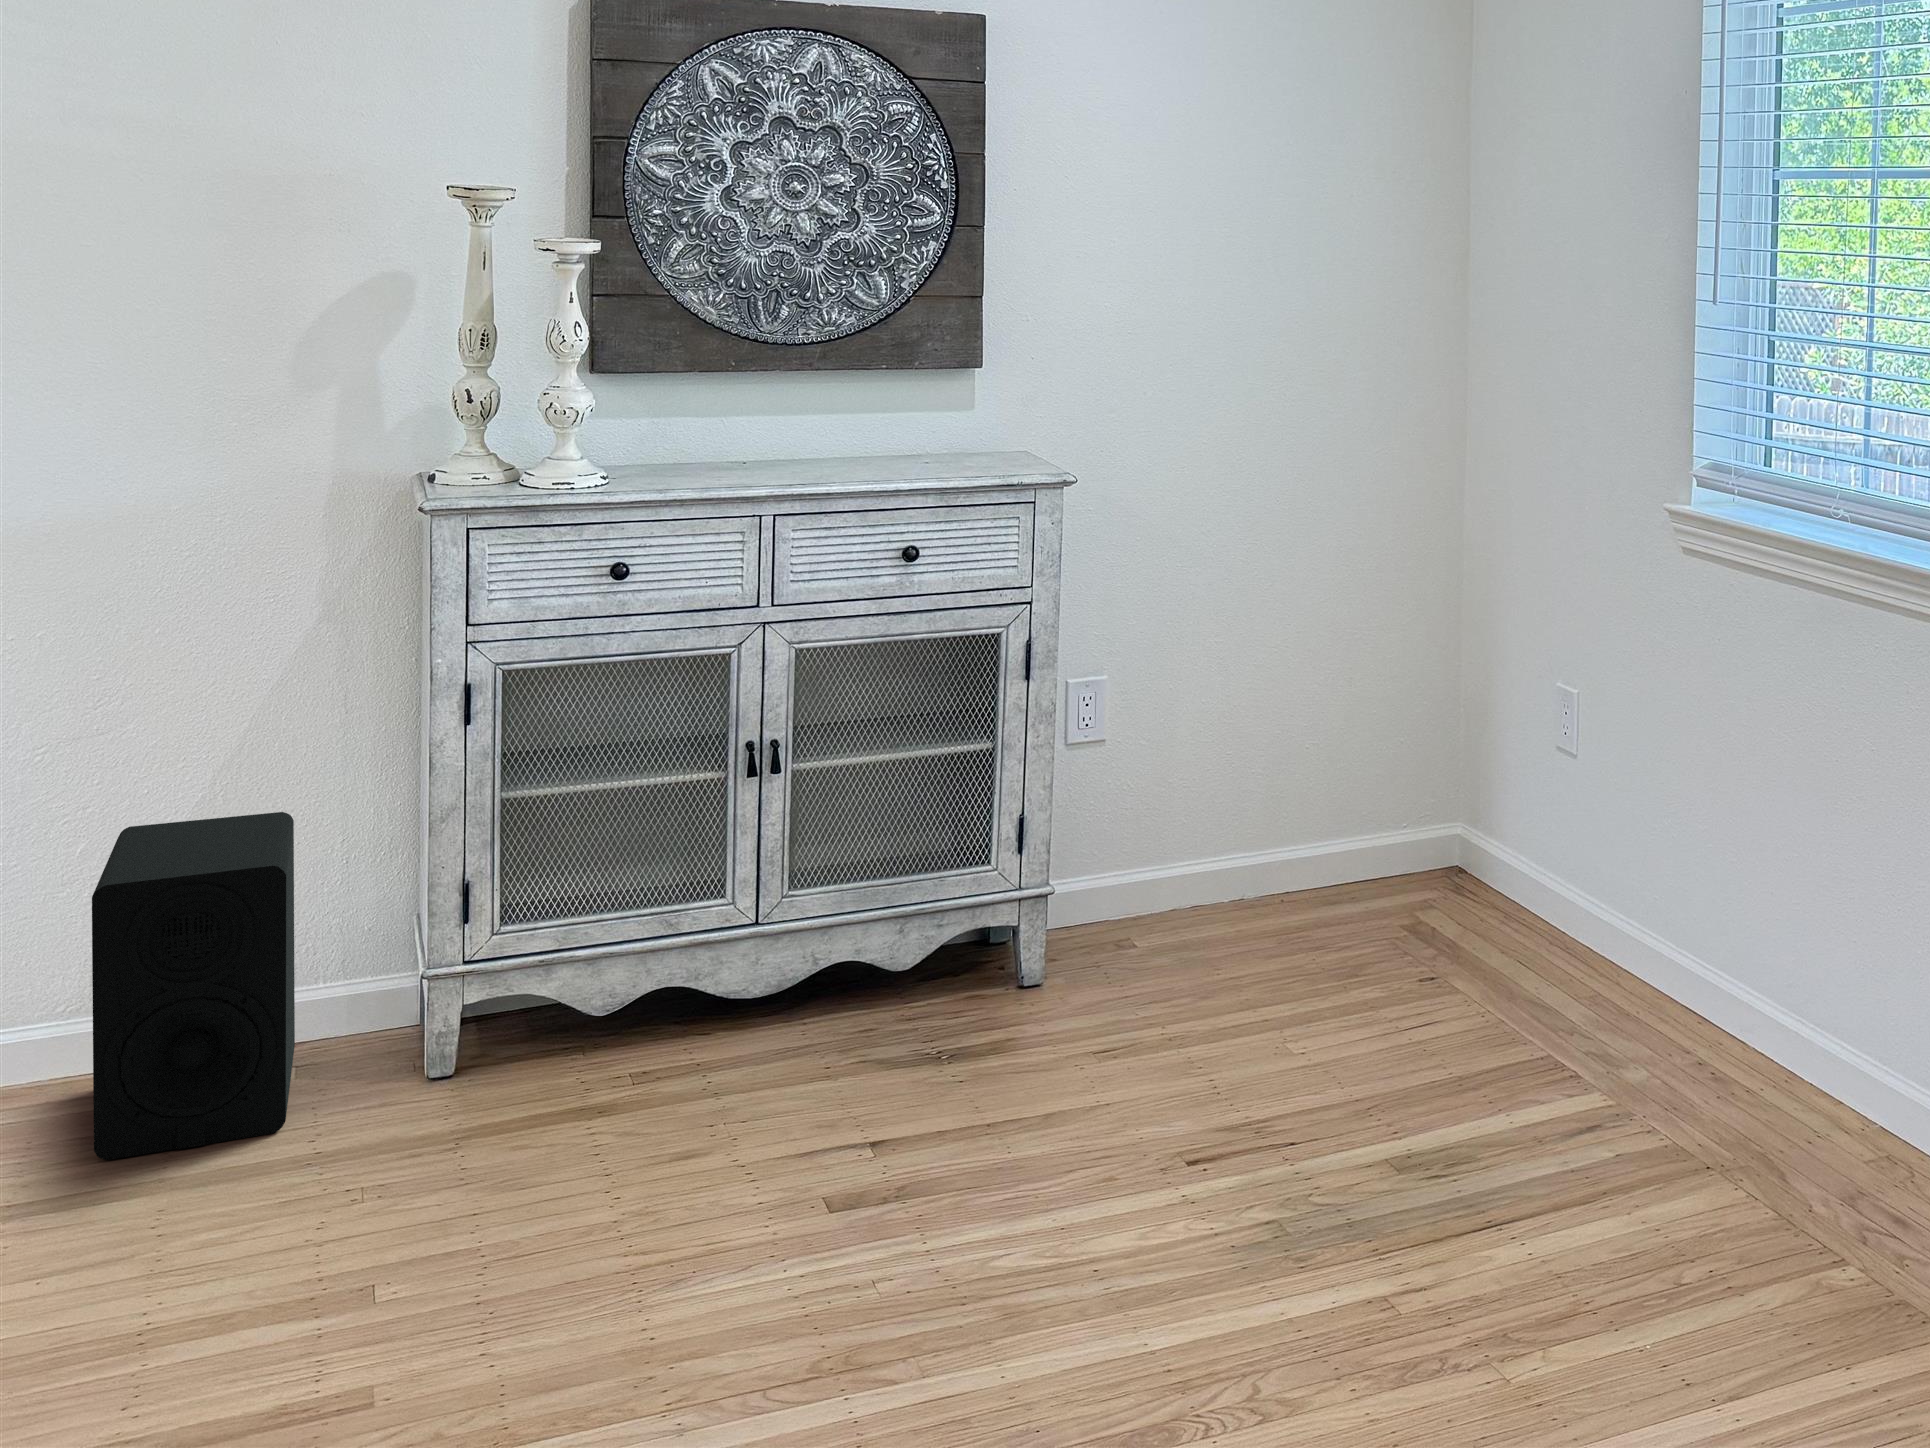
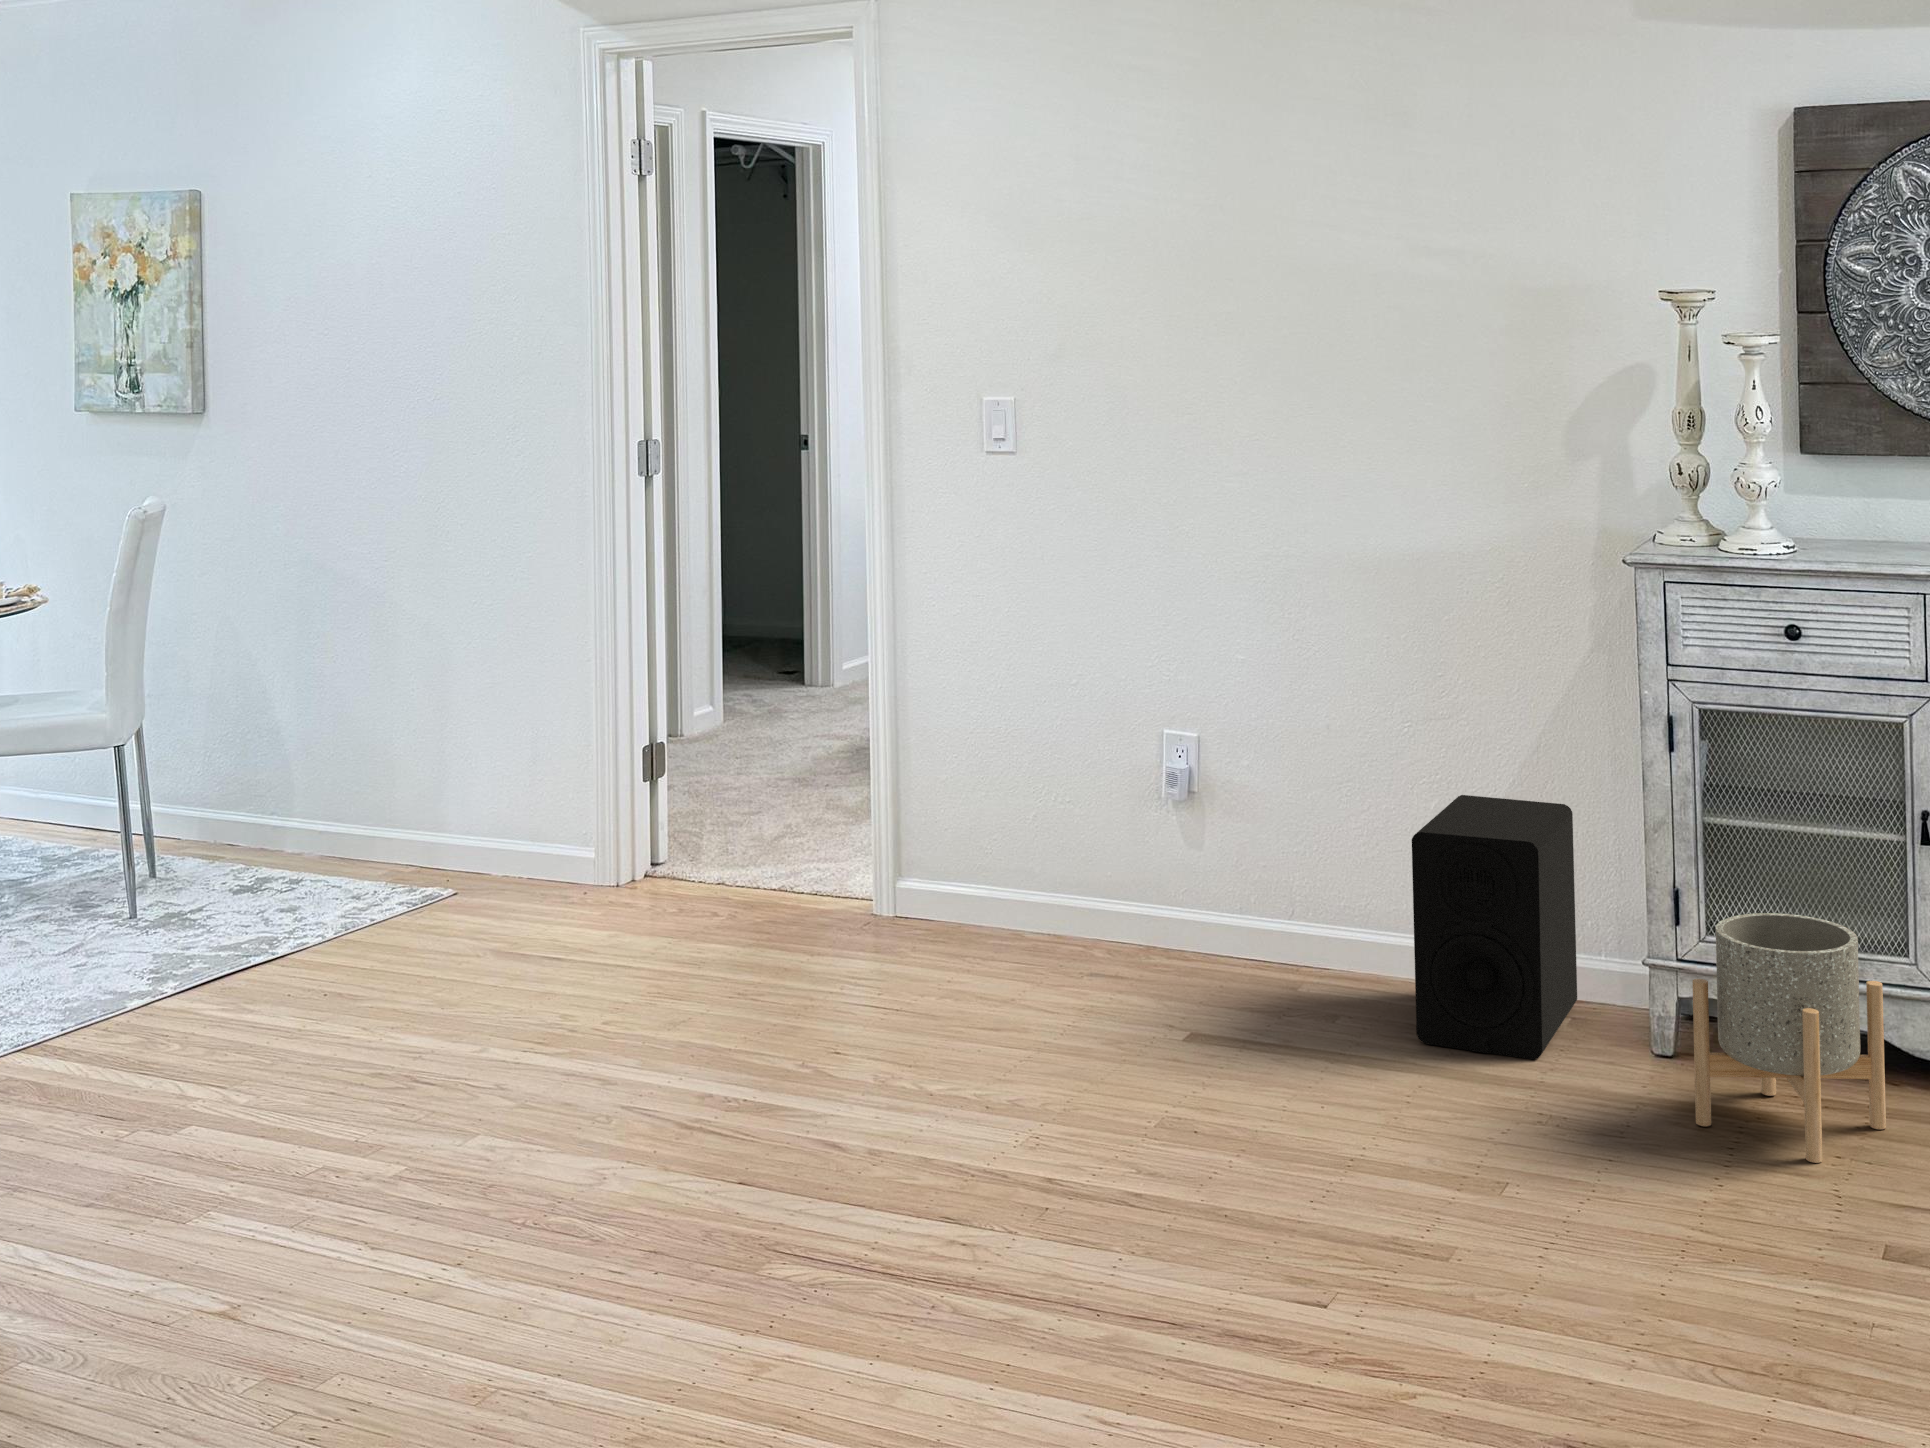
planter: none [517,878,719,1143] -> present [1692,913,1886,1163]

